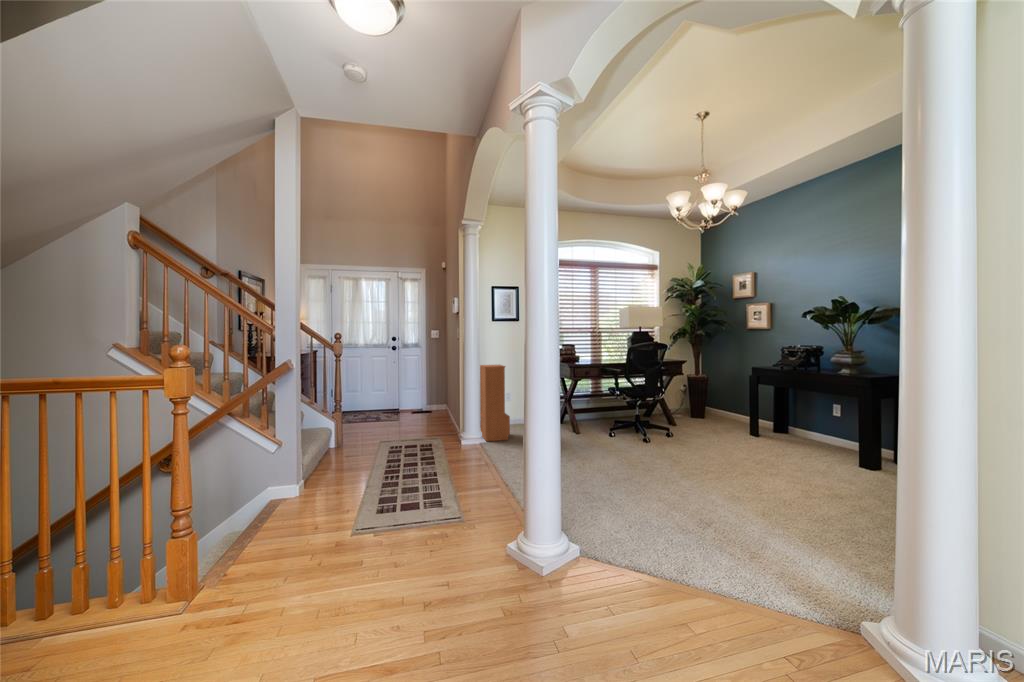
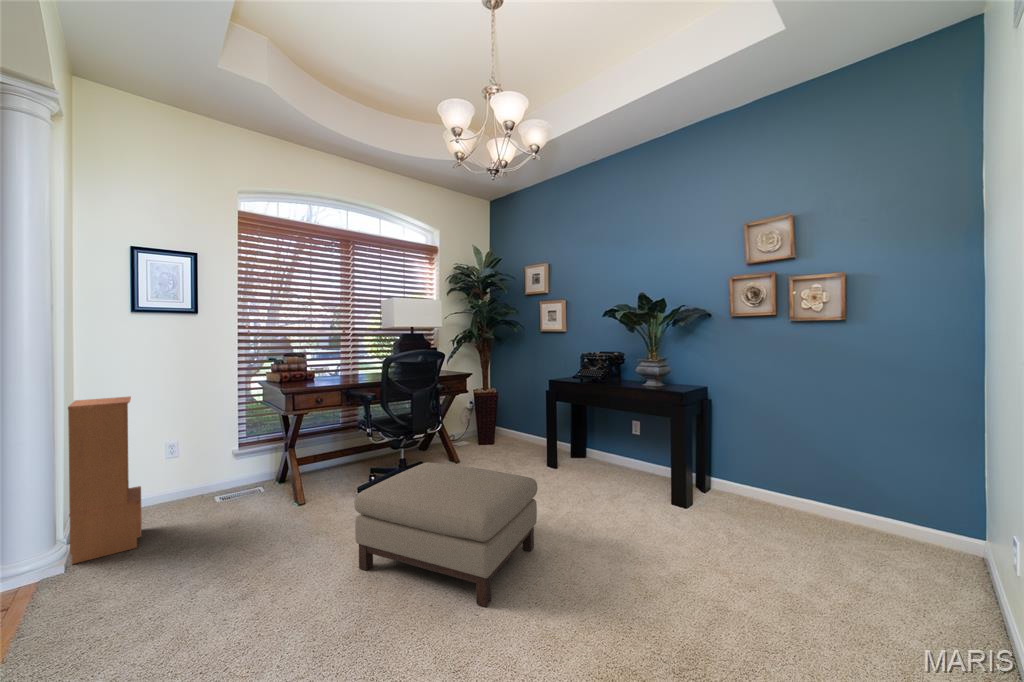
ottoman: none [622,412,736,481] -> present [354,462,537,607]

